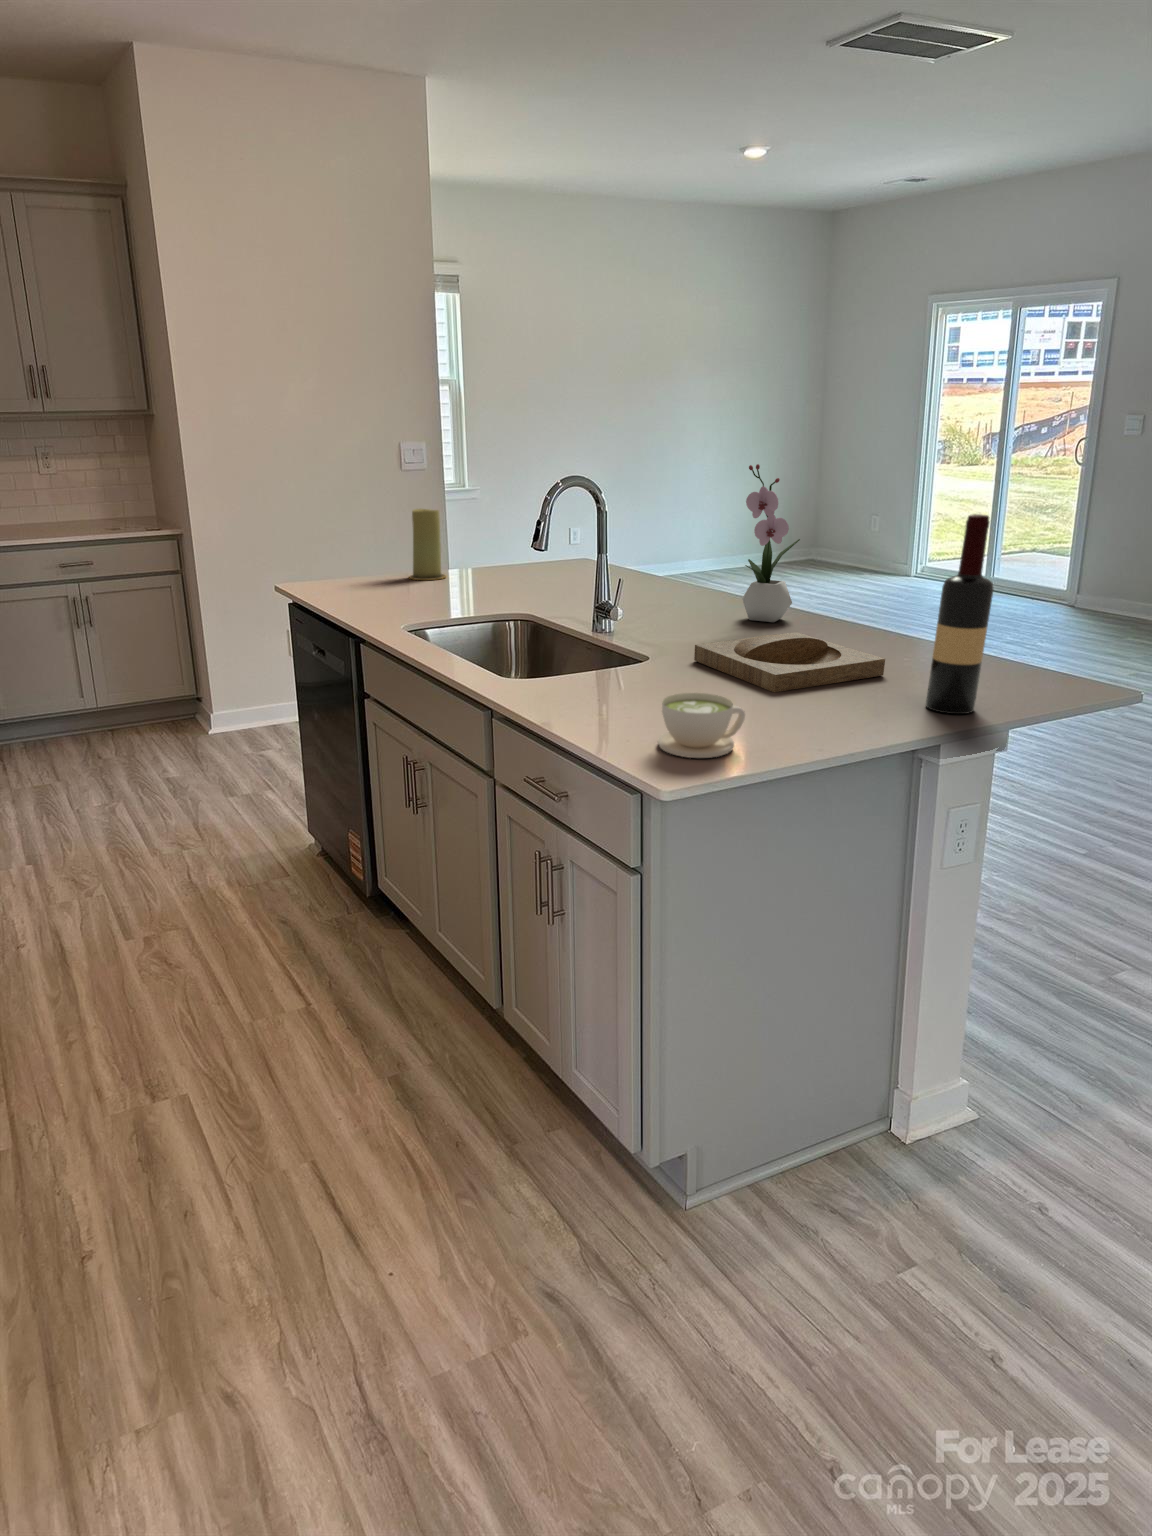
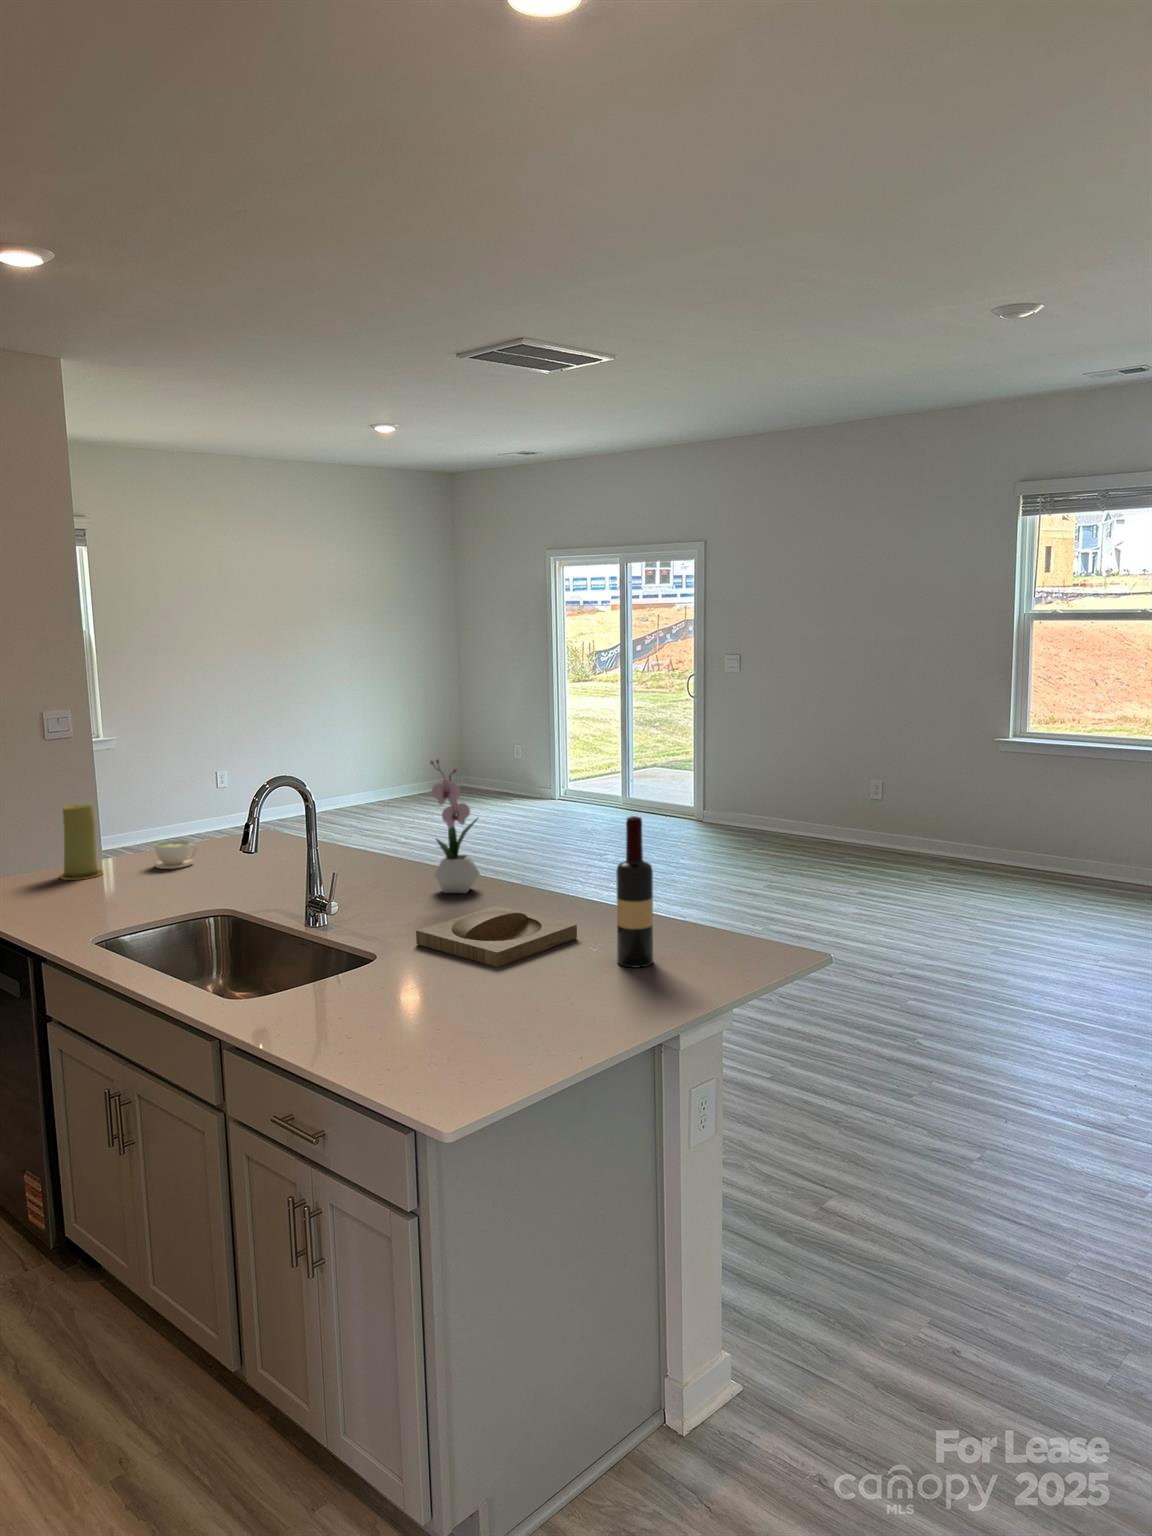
coffee cup: present [658,693,745,758] -> present [155,840,197,869]

